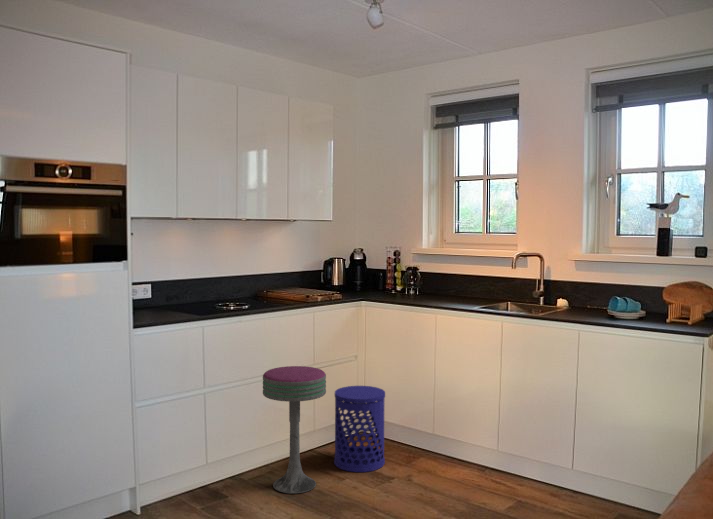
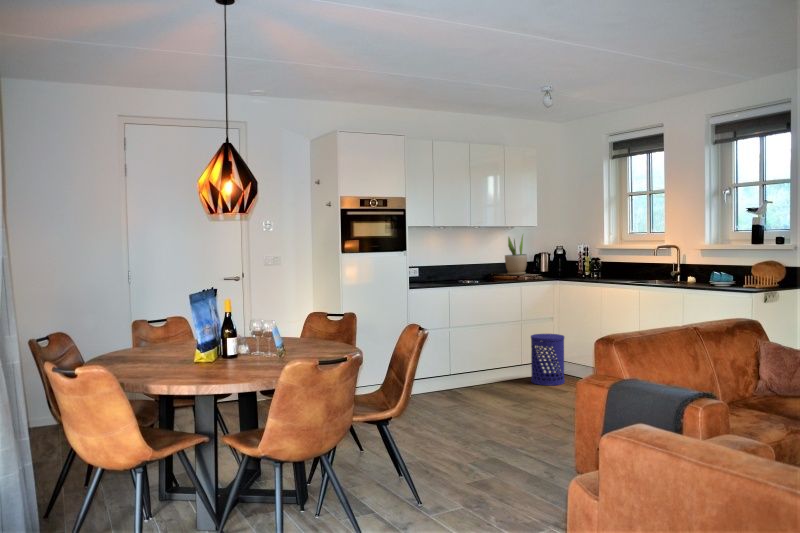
potted plant: none [286,230,319,293] -> present [505,235,527,275]
bar stool: present [263,366,326,494] -> none [482,316,521,390]

